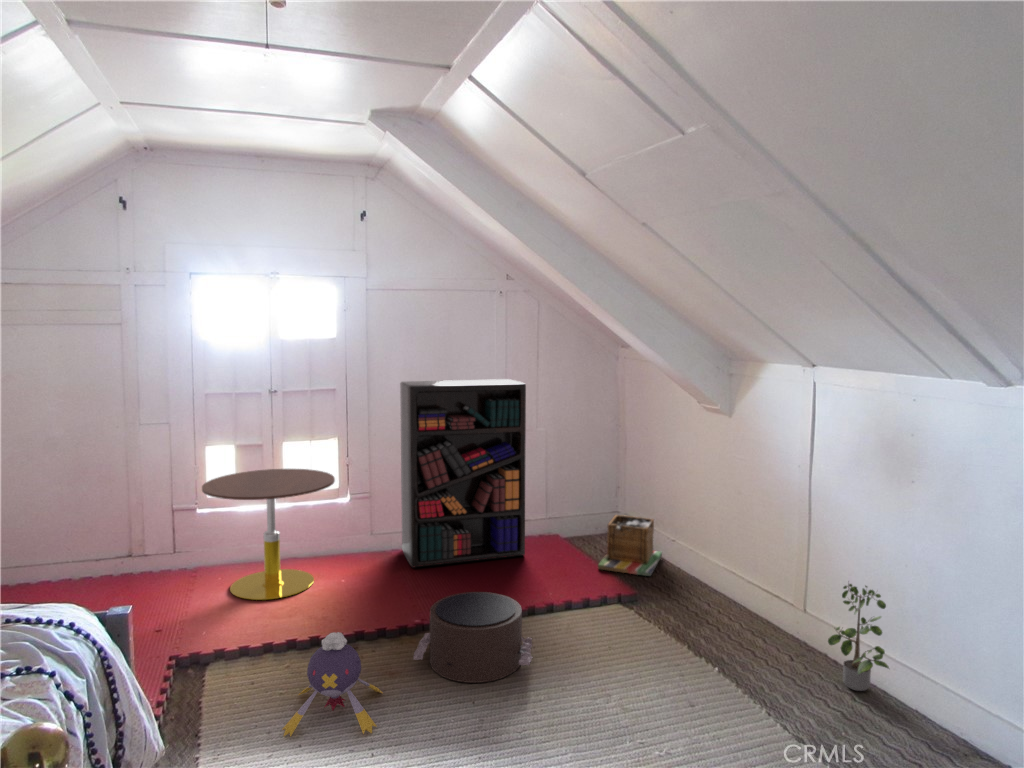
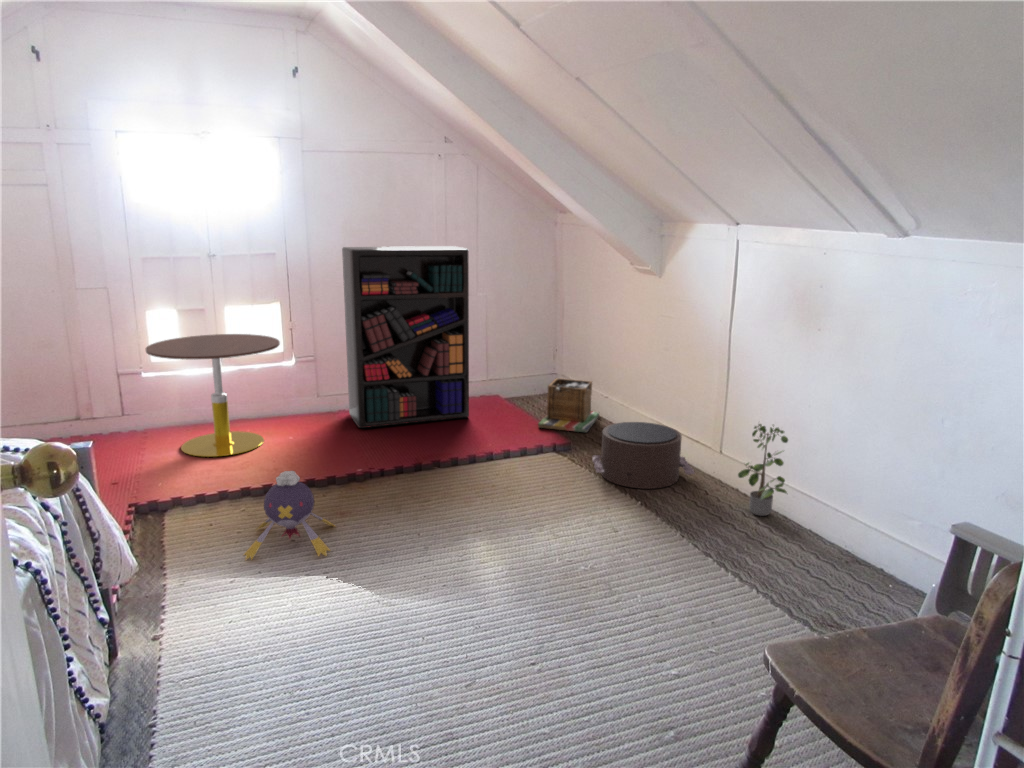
pouf: present [413,592,532,683] -> present [592,422,694,489]

